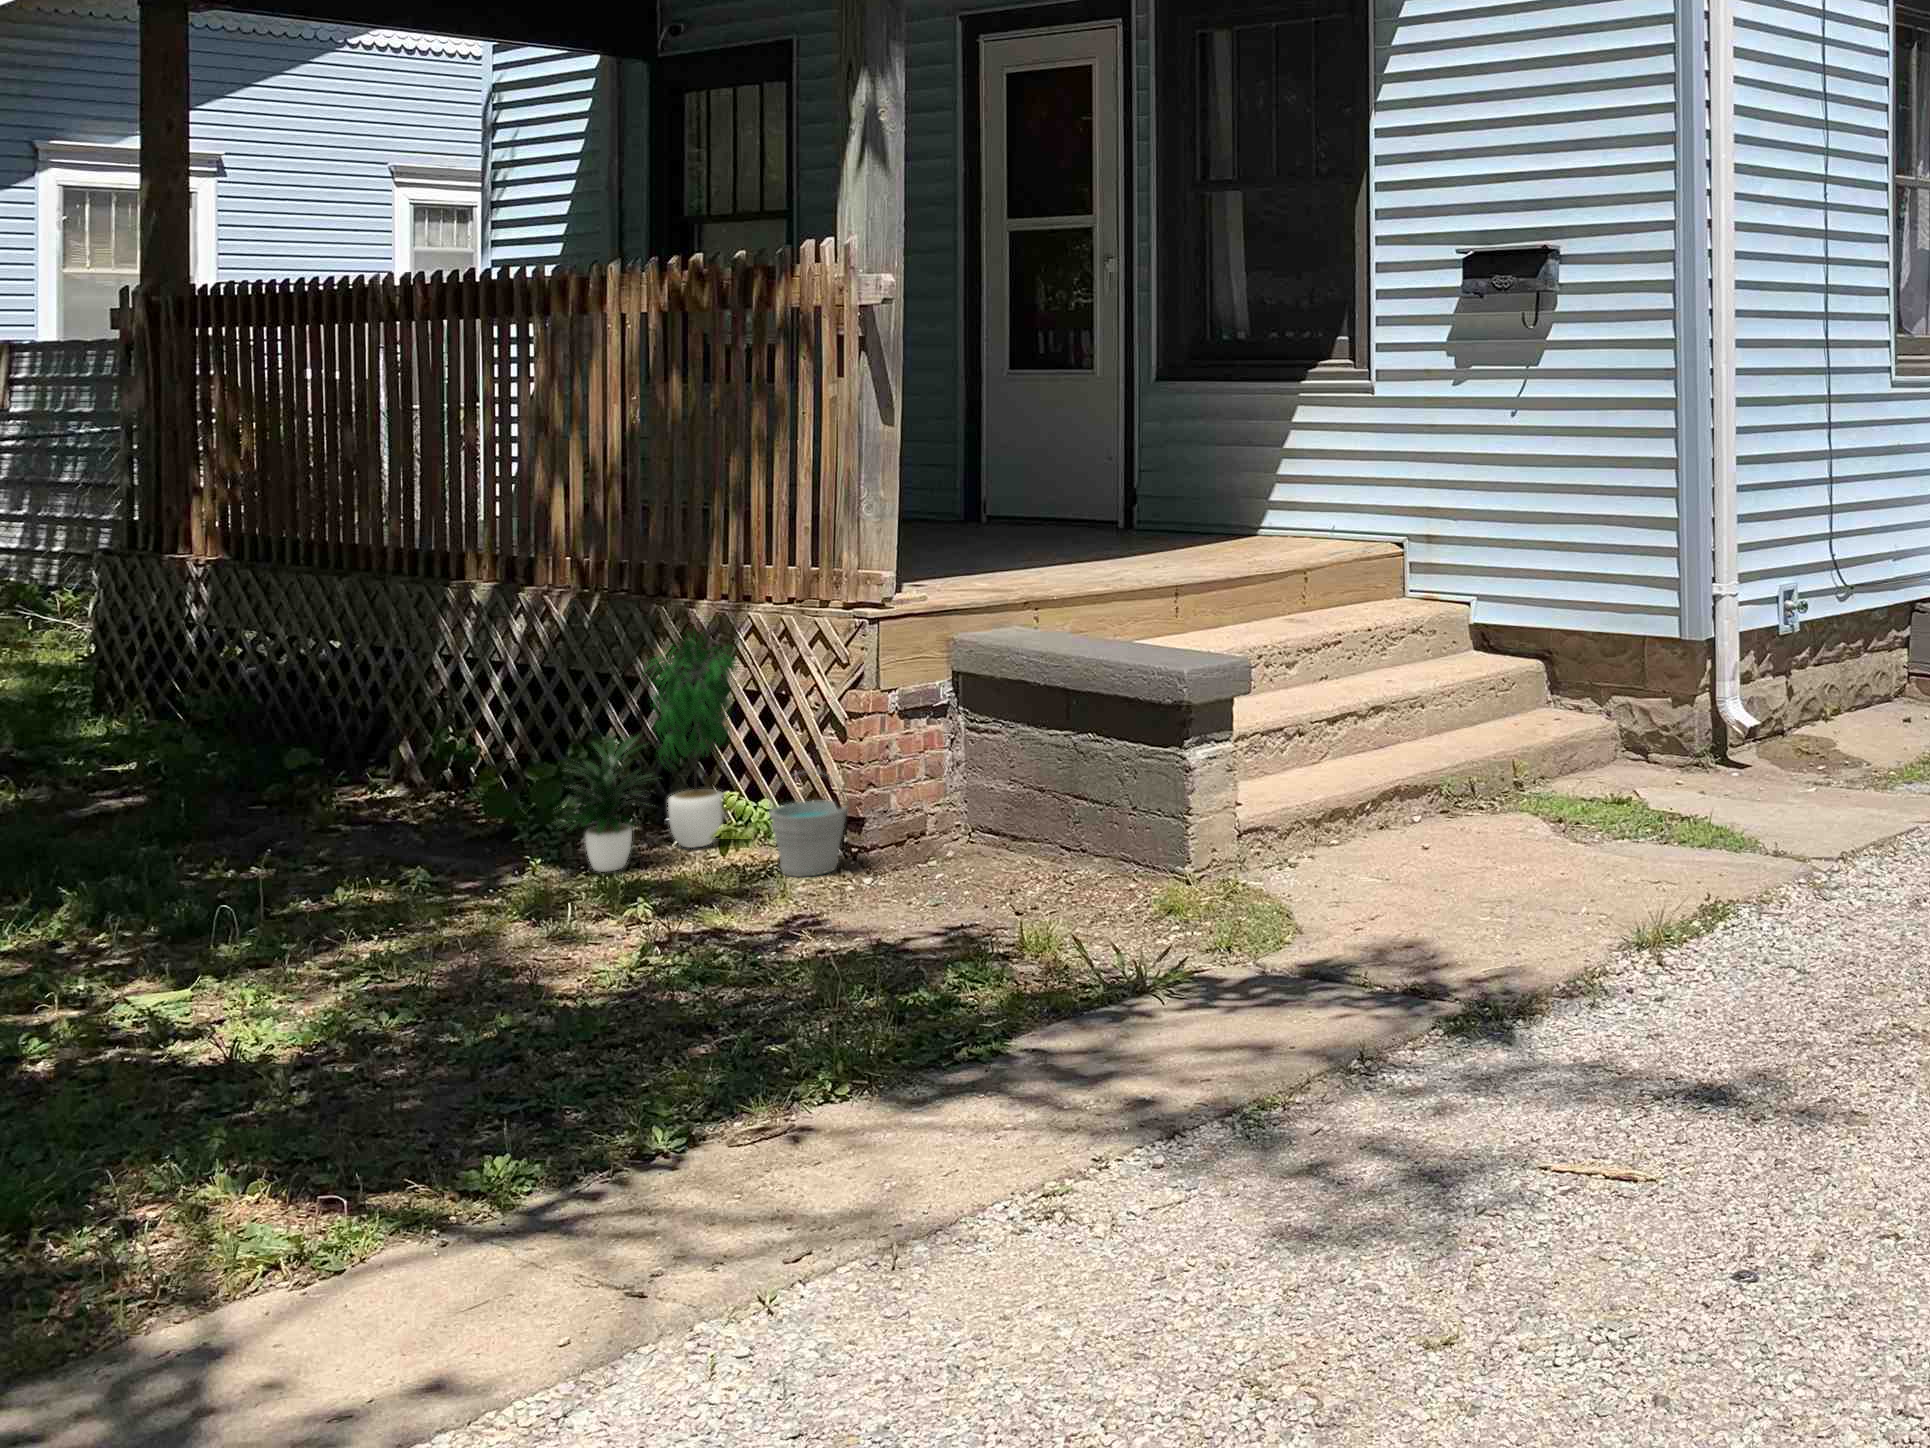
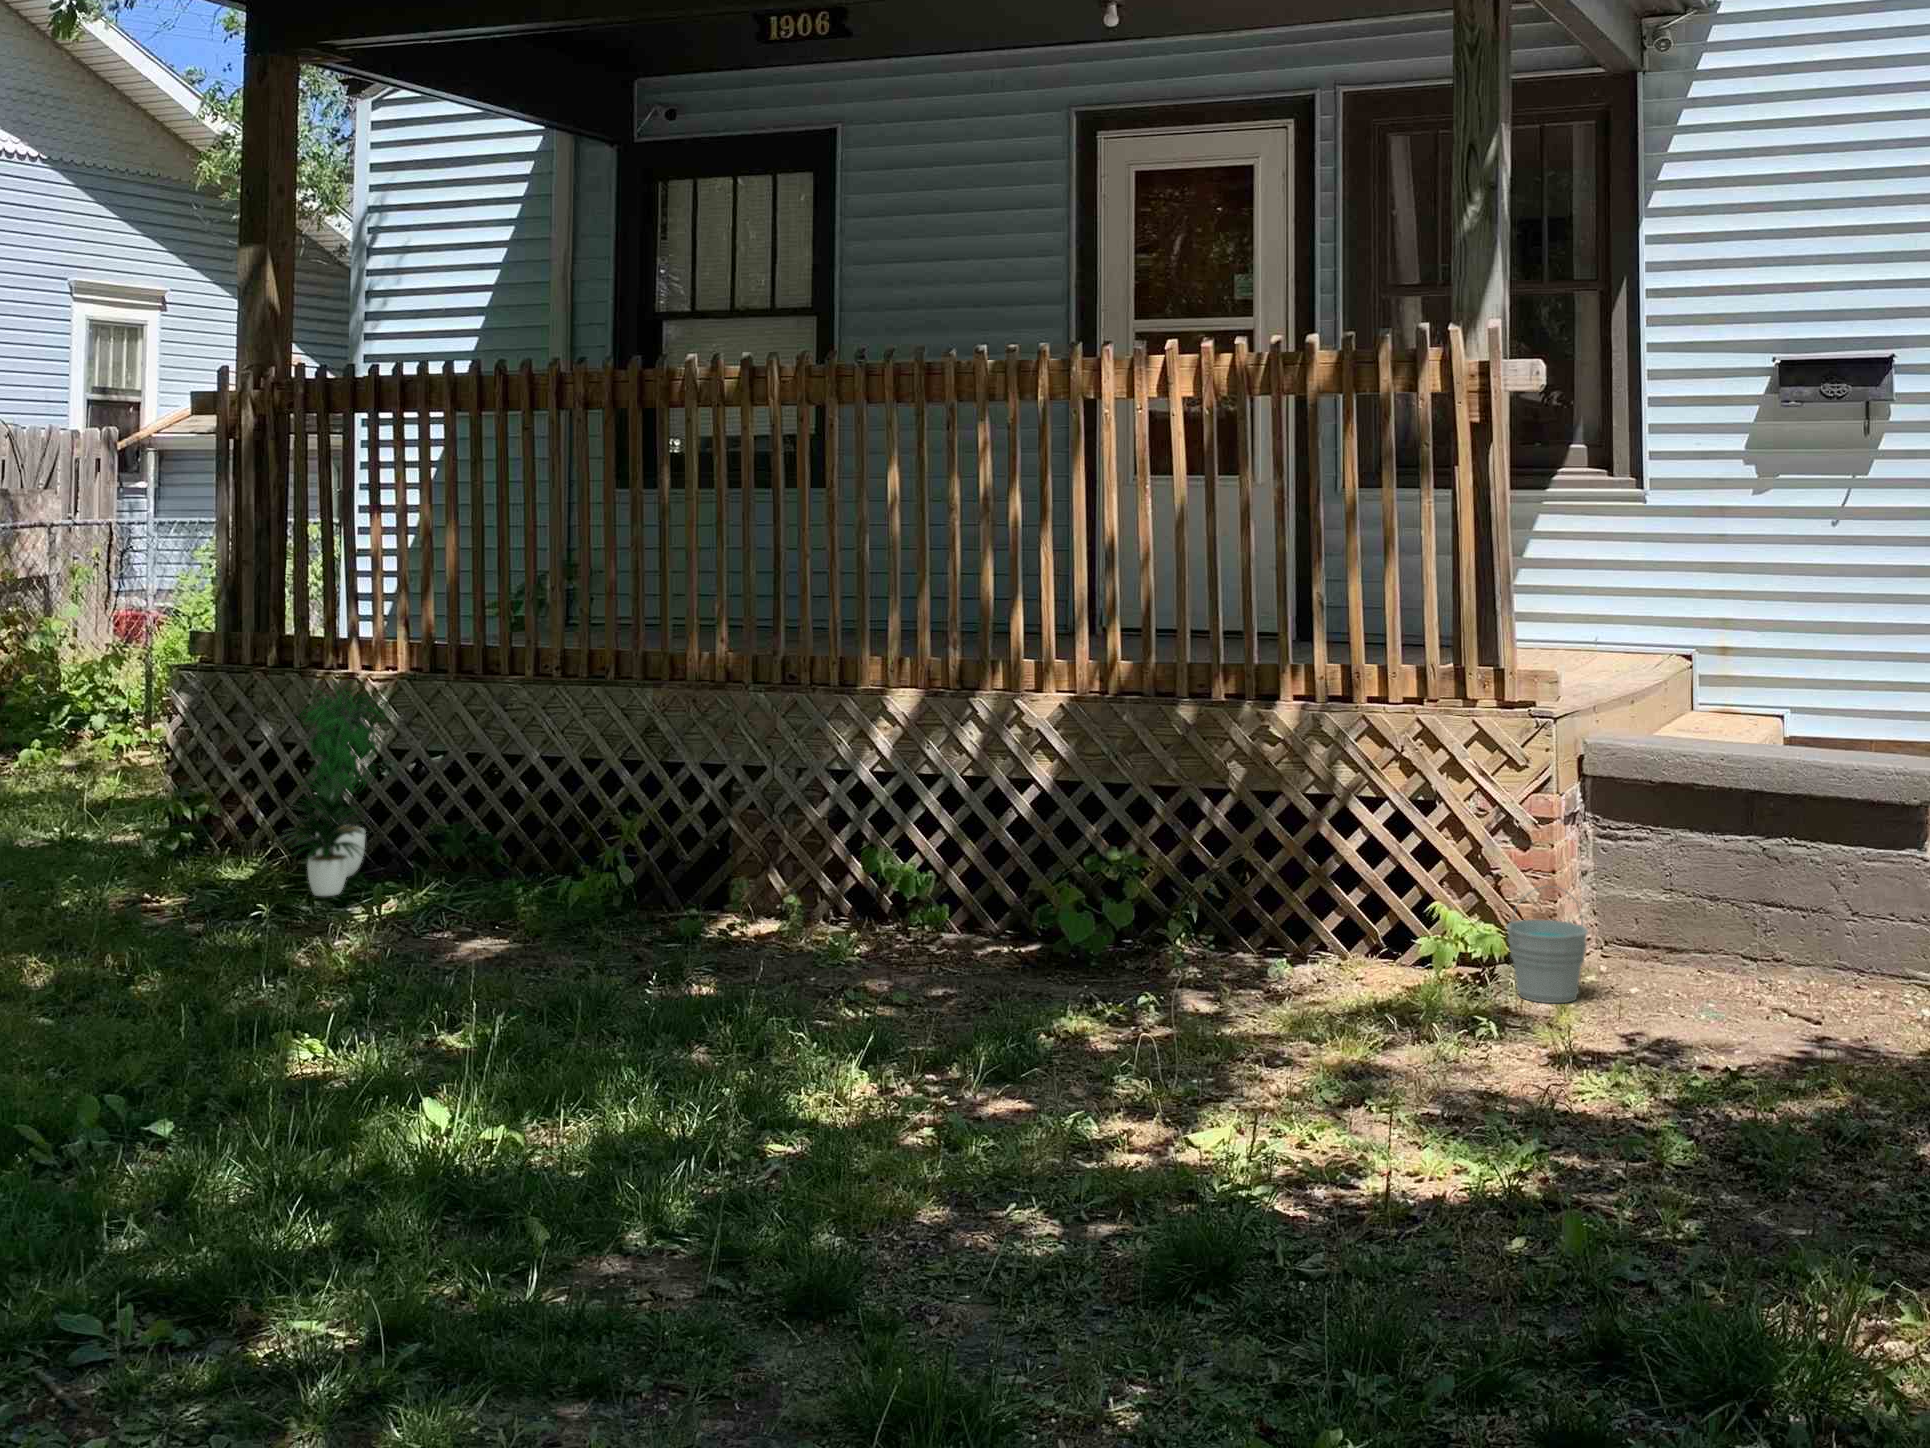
potted plant: present [558,631,739,872] -> present [282,685,390,896]

